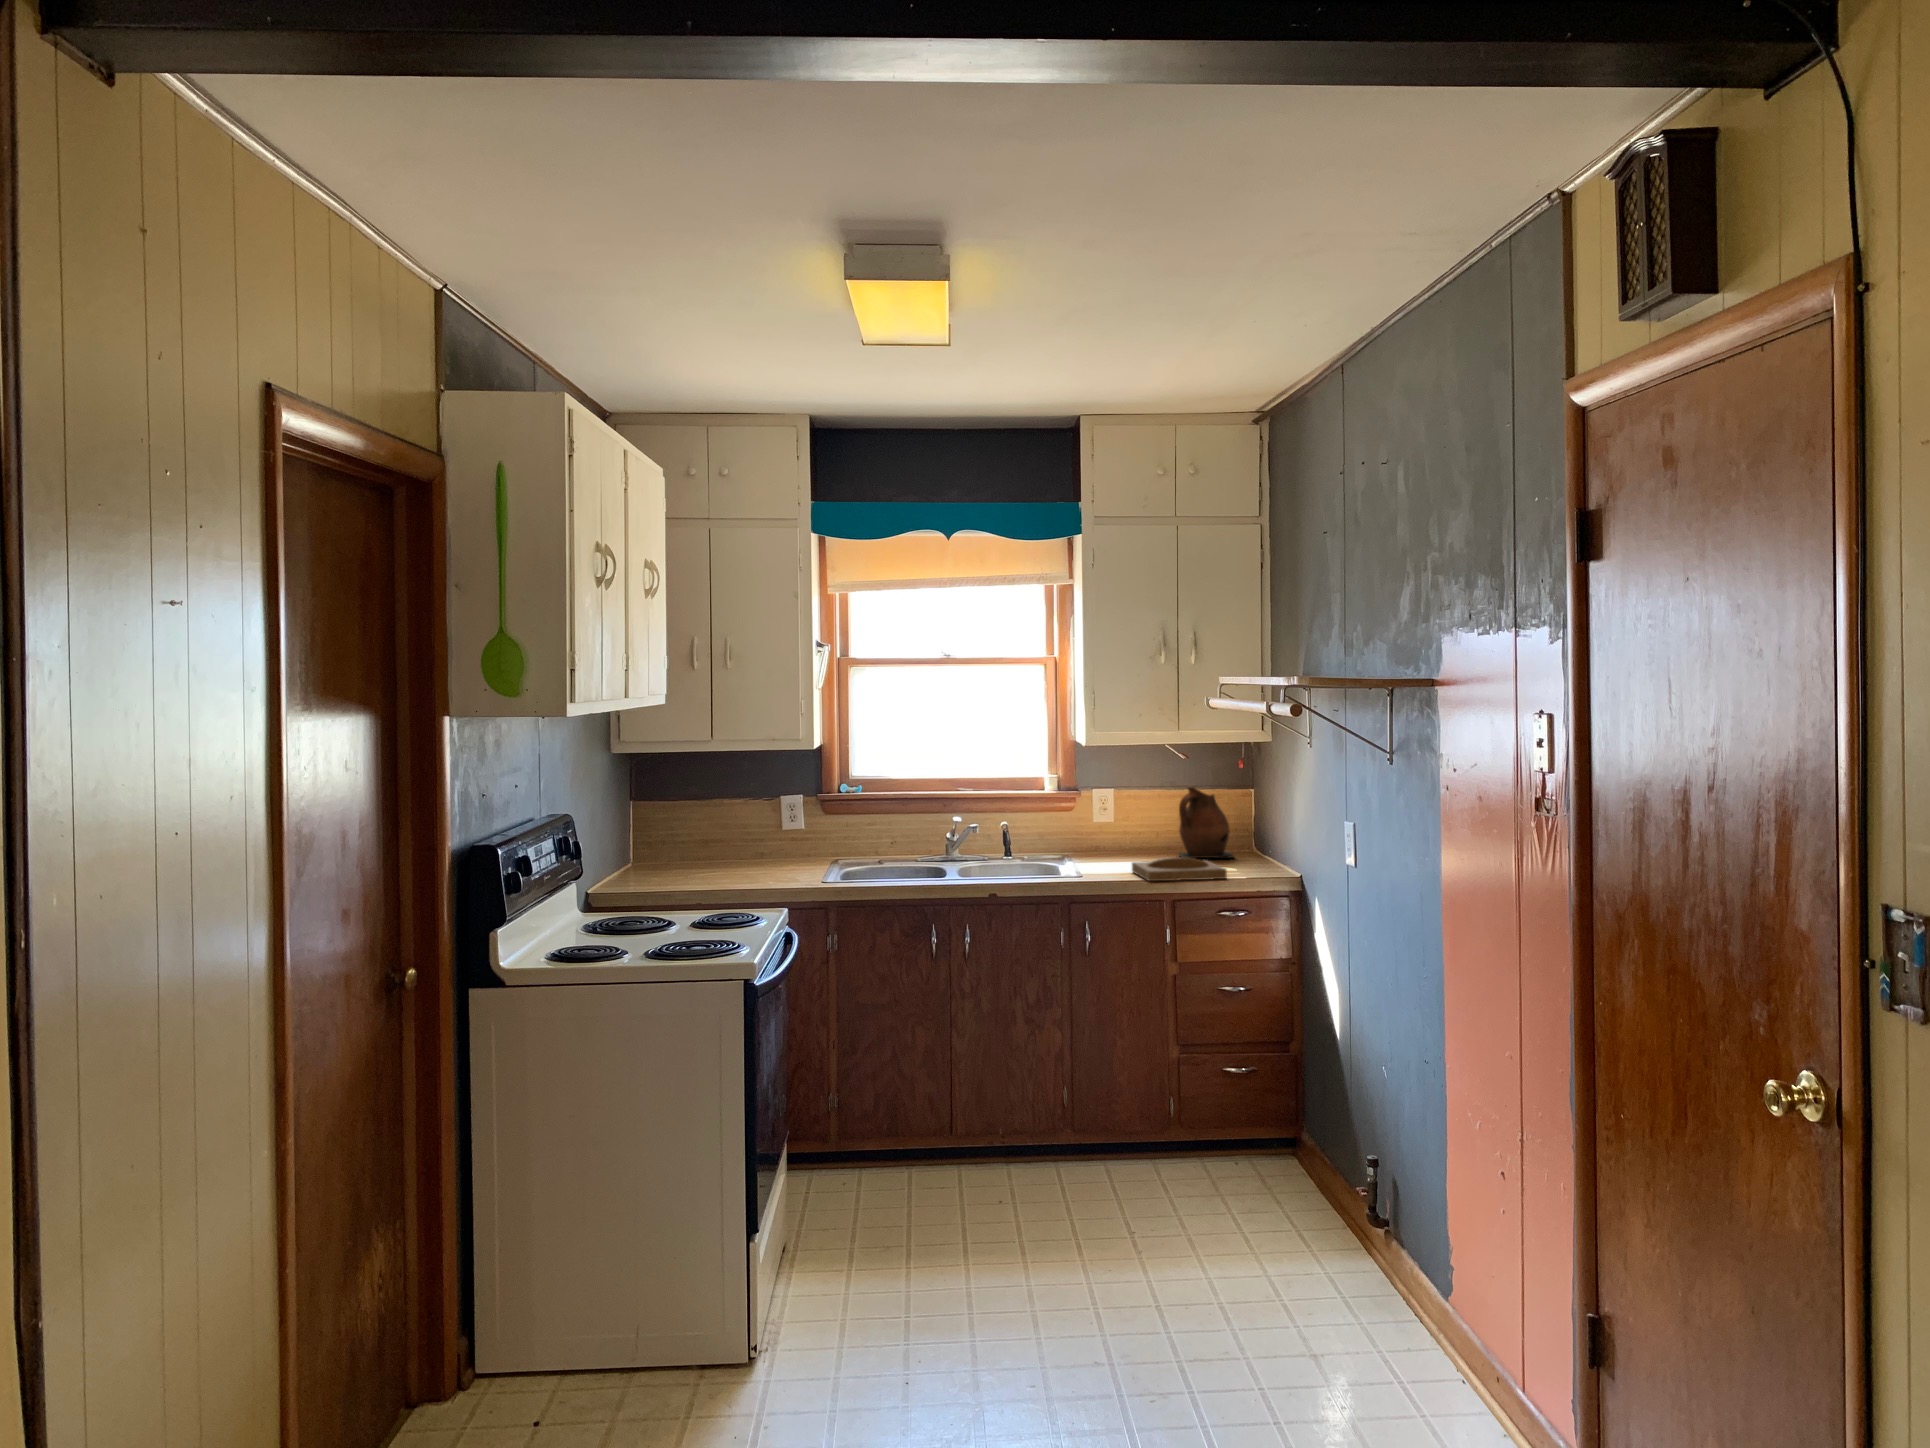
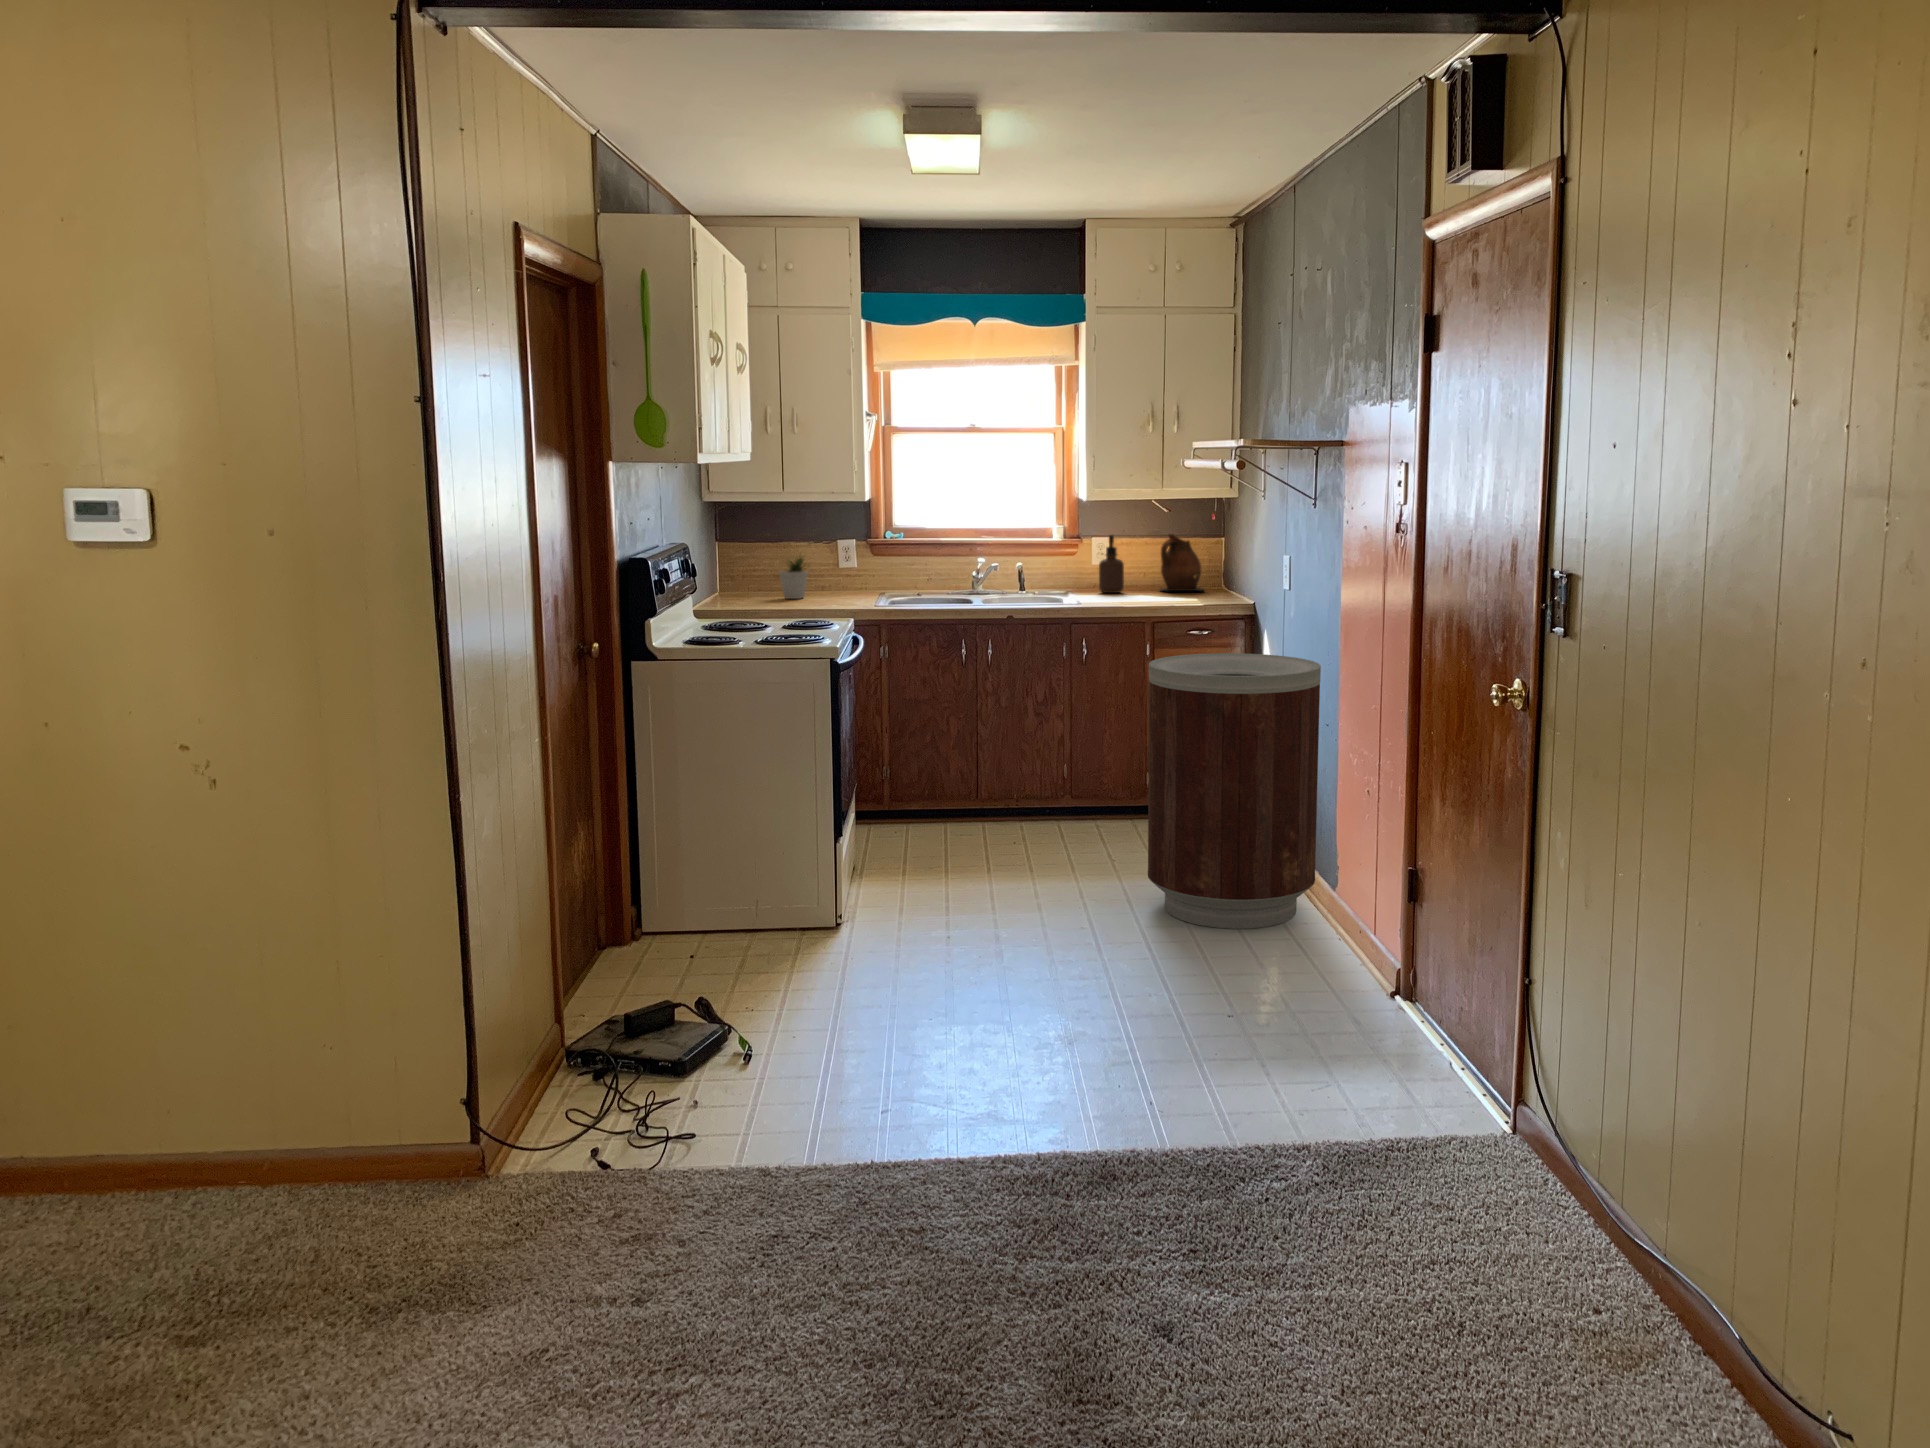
soap dispenser: none [1103,788,1134,861] -> present [1099,535,1124,593]
potted plant: none [703,813,740,872] -> present [779,557,808,599]
tray: present [1132,857,1227,881] -> none [1120,588,1194,605]
trash can: none [1182,959,1422,1367] -> present [1148,653,1321,929]

